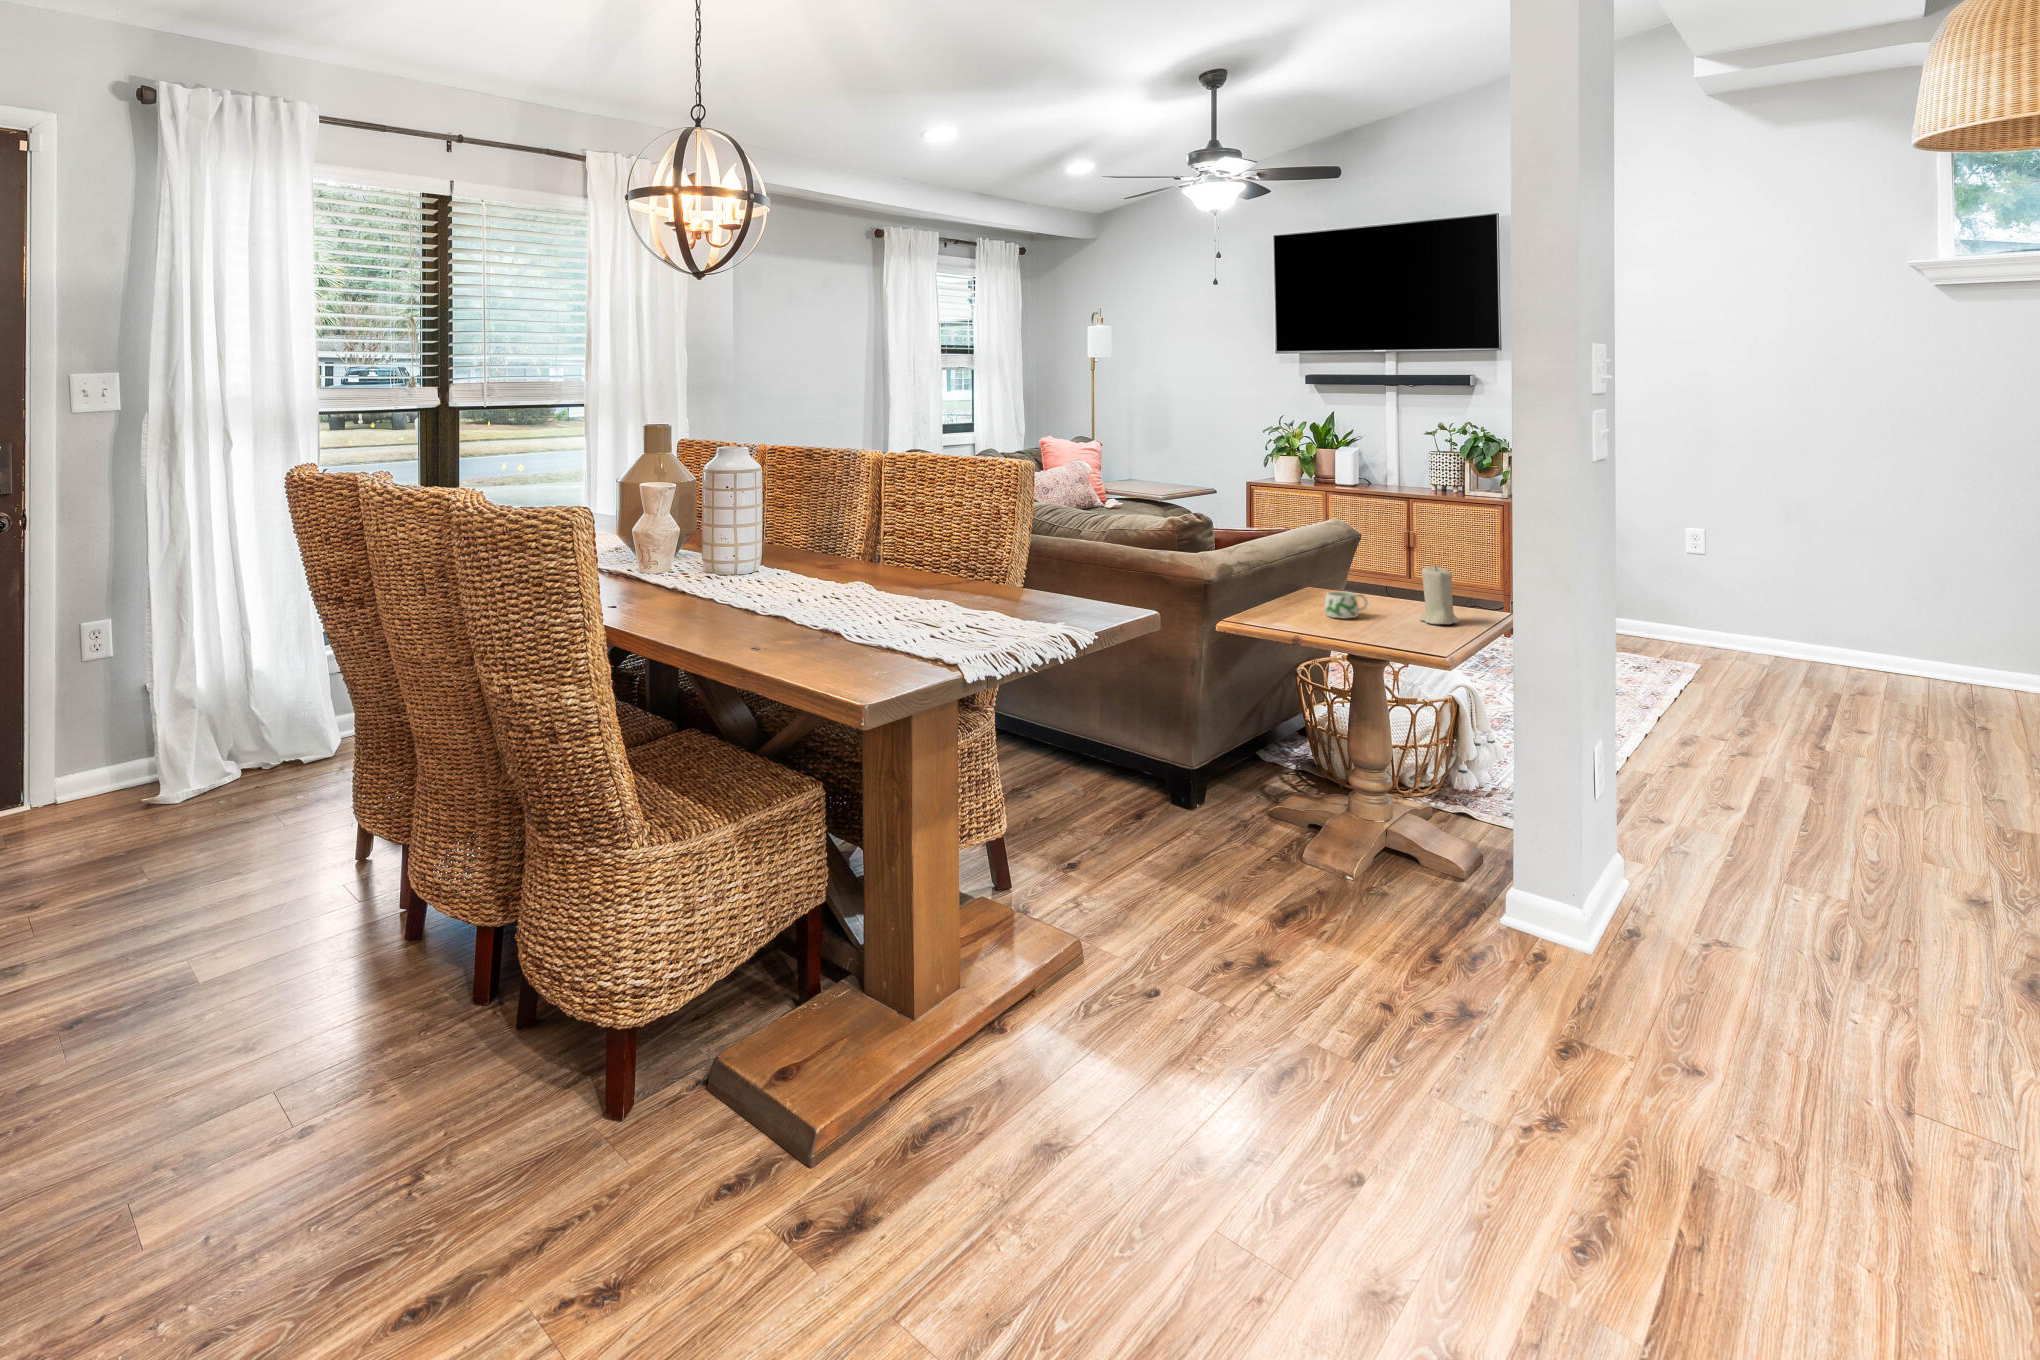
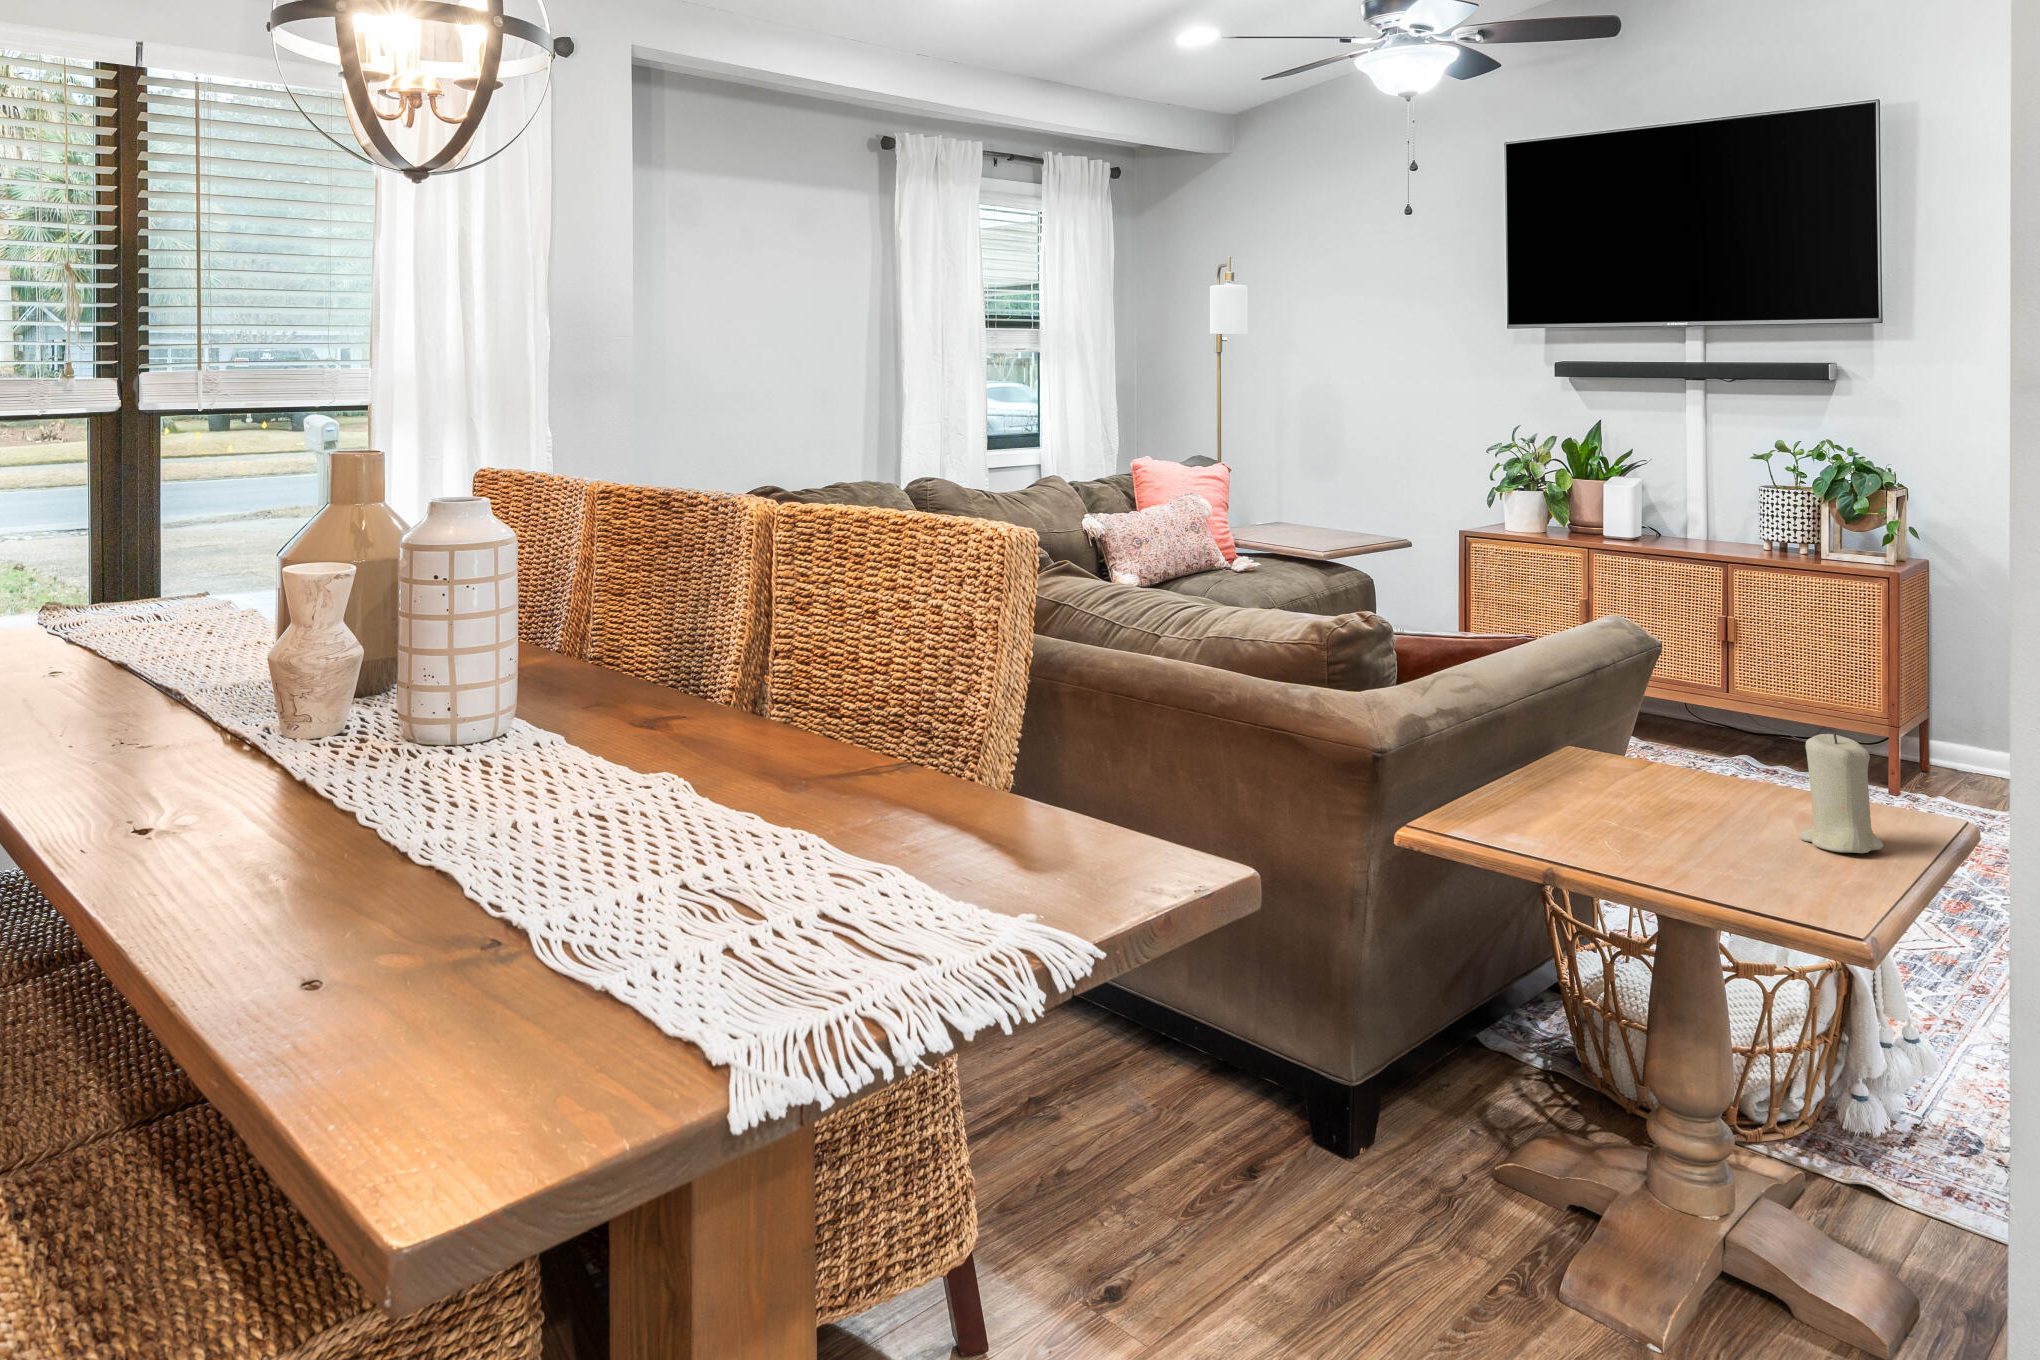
mug: present [1324,591,1367,618] -> none [1608,774,1694,832]

